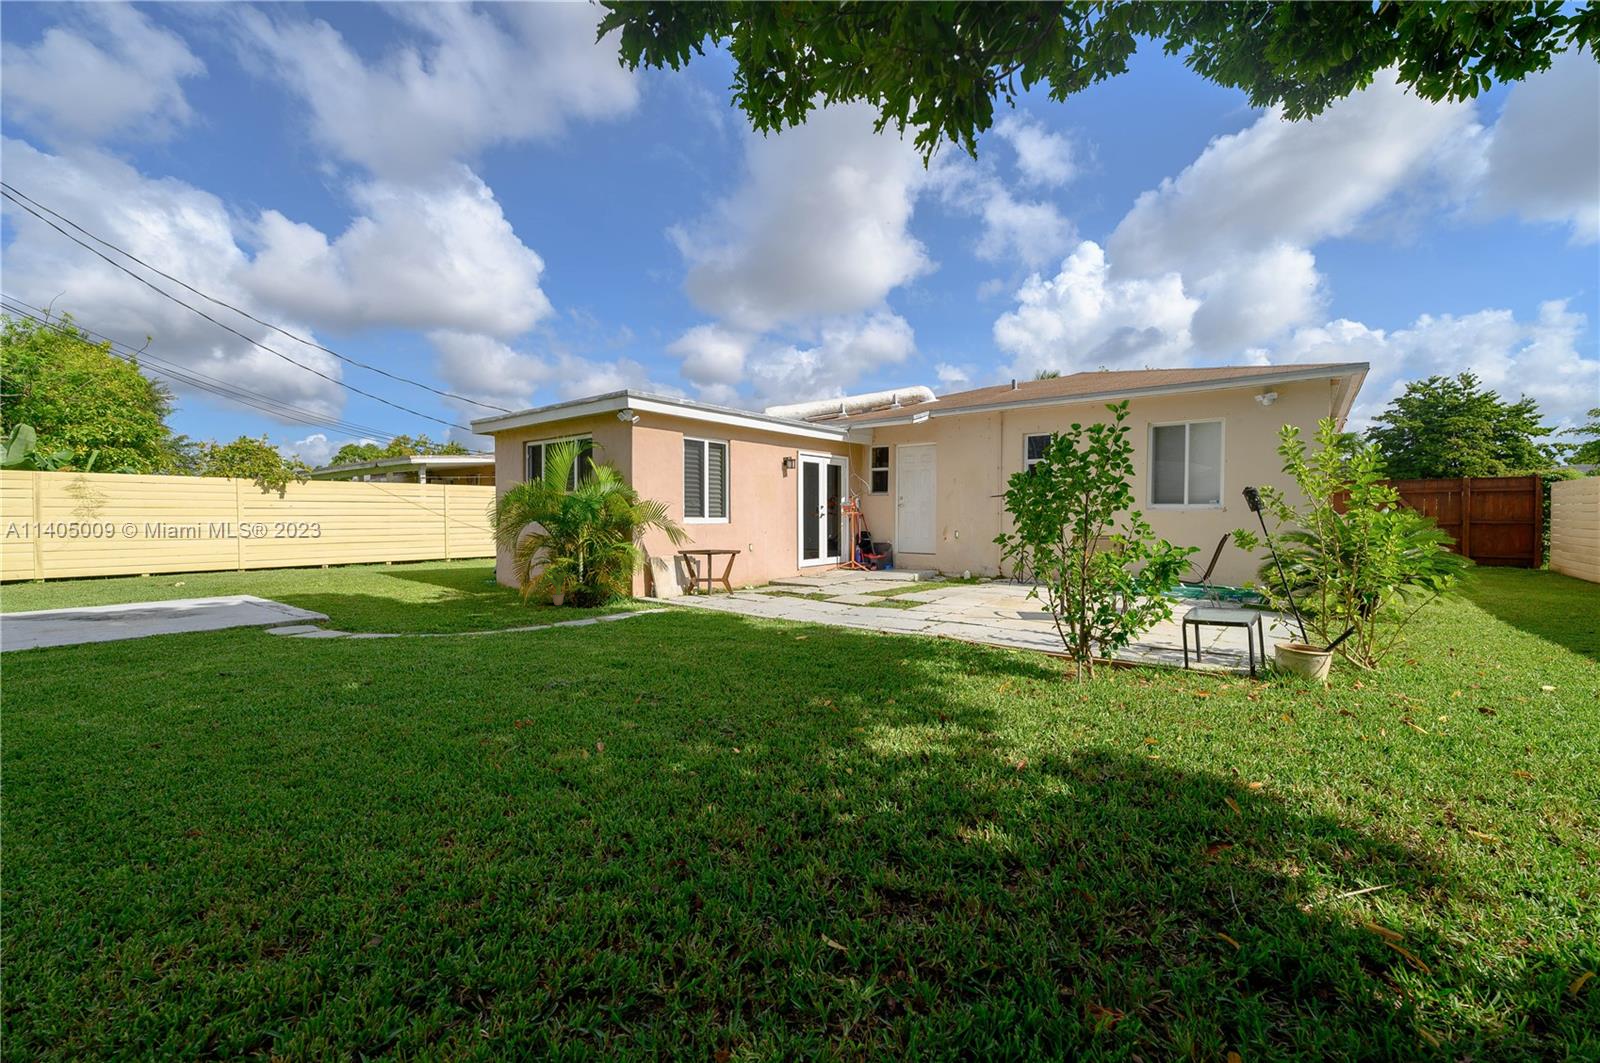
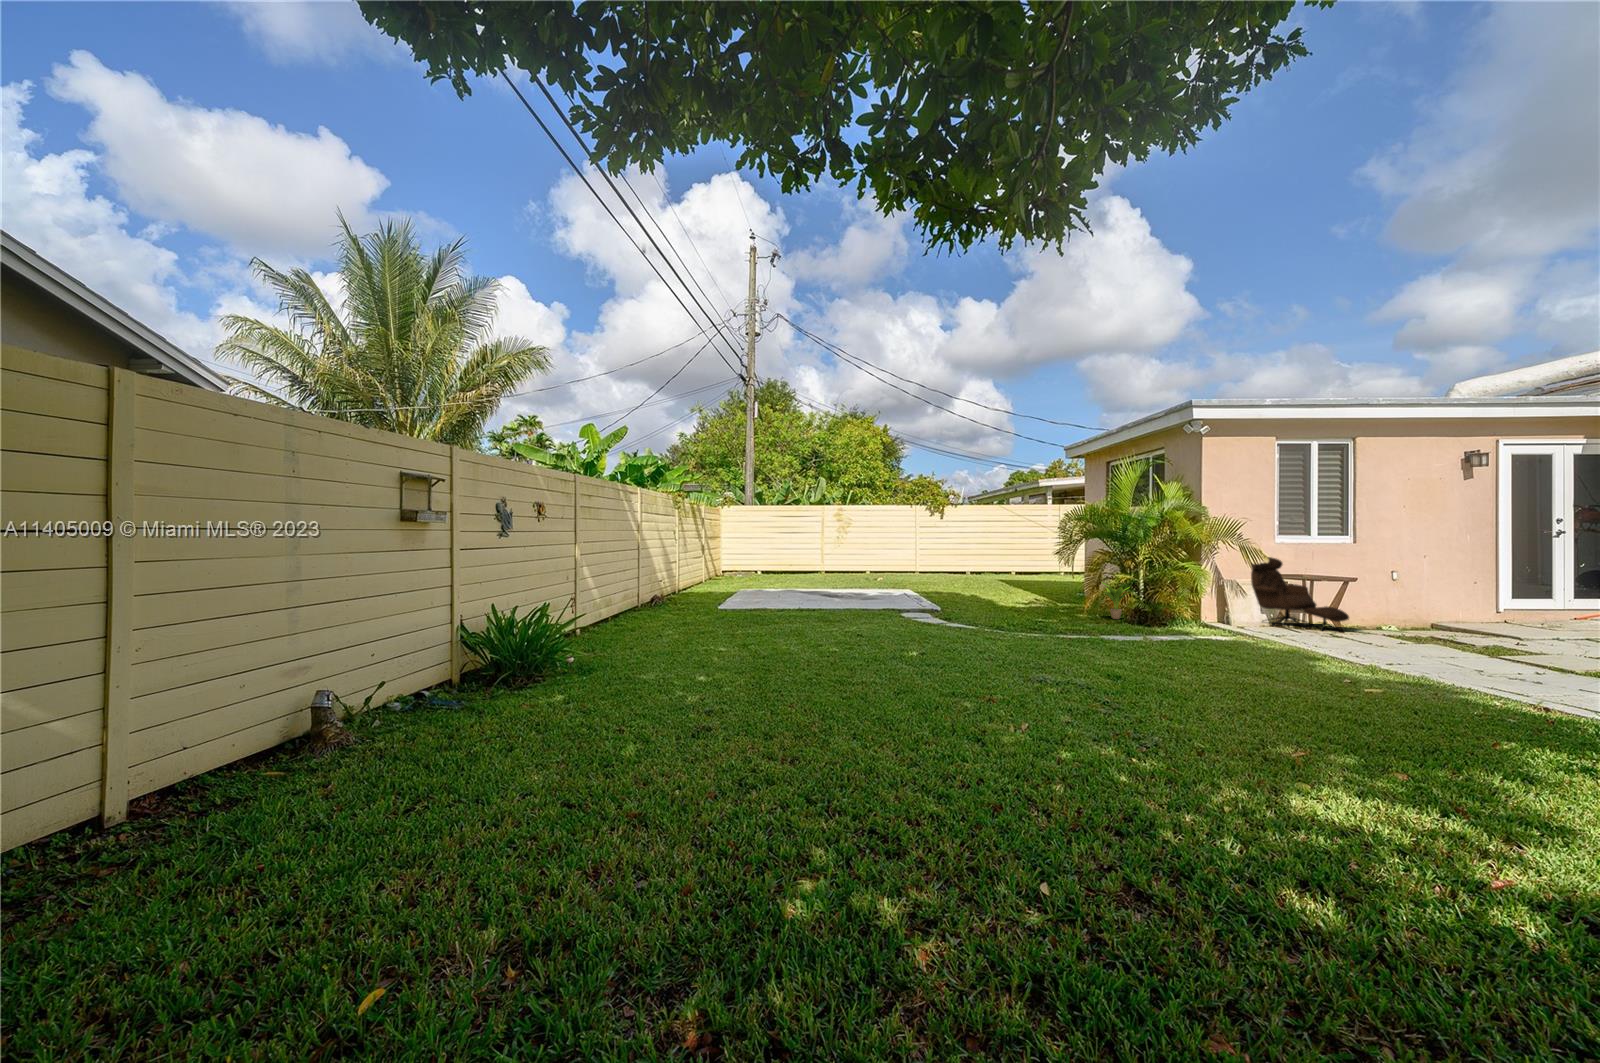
lounge chair: none [669,536,736,595] -> present [1251,557,1349,631]

